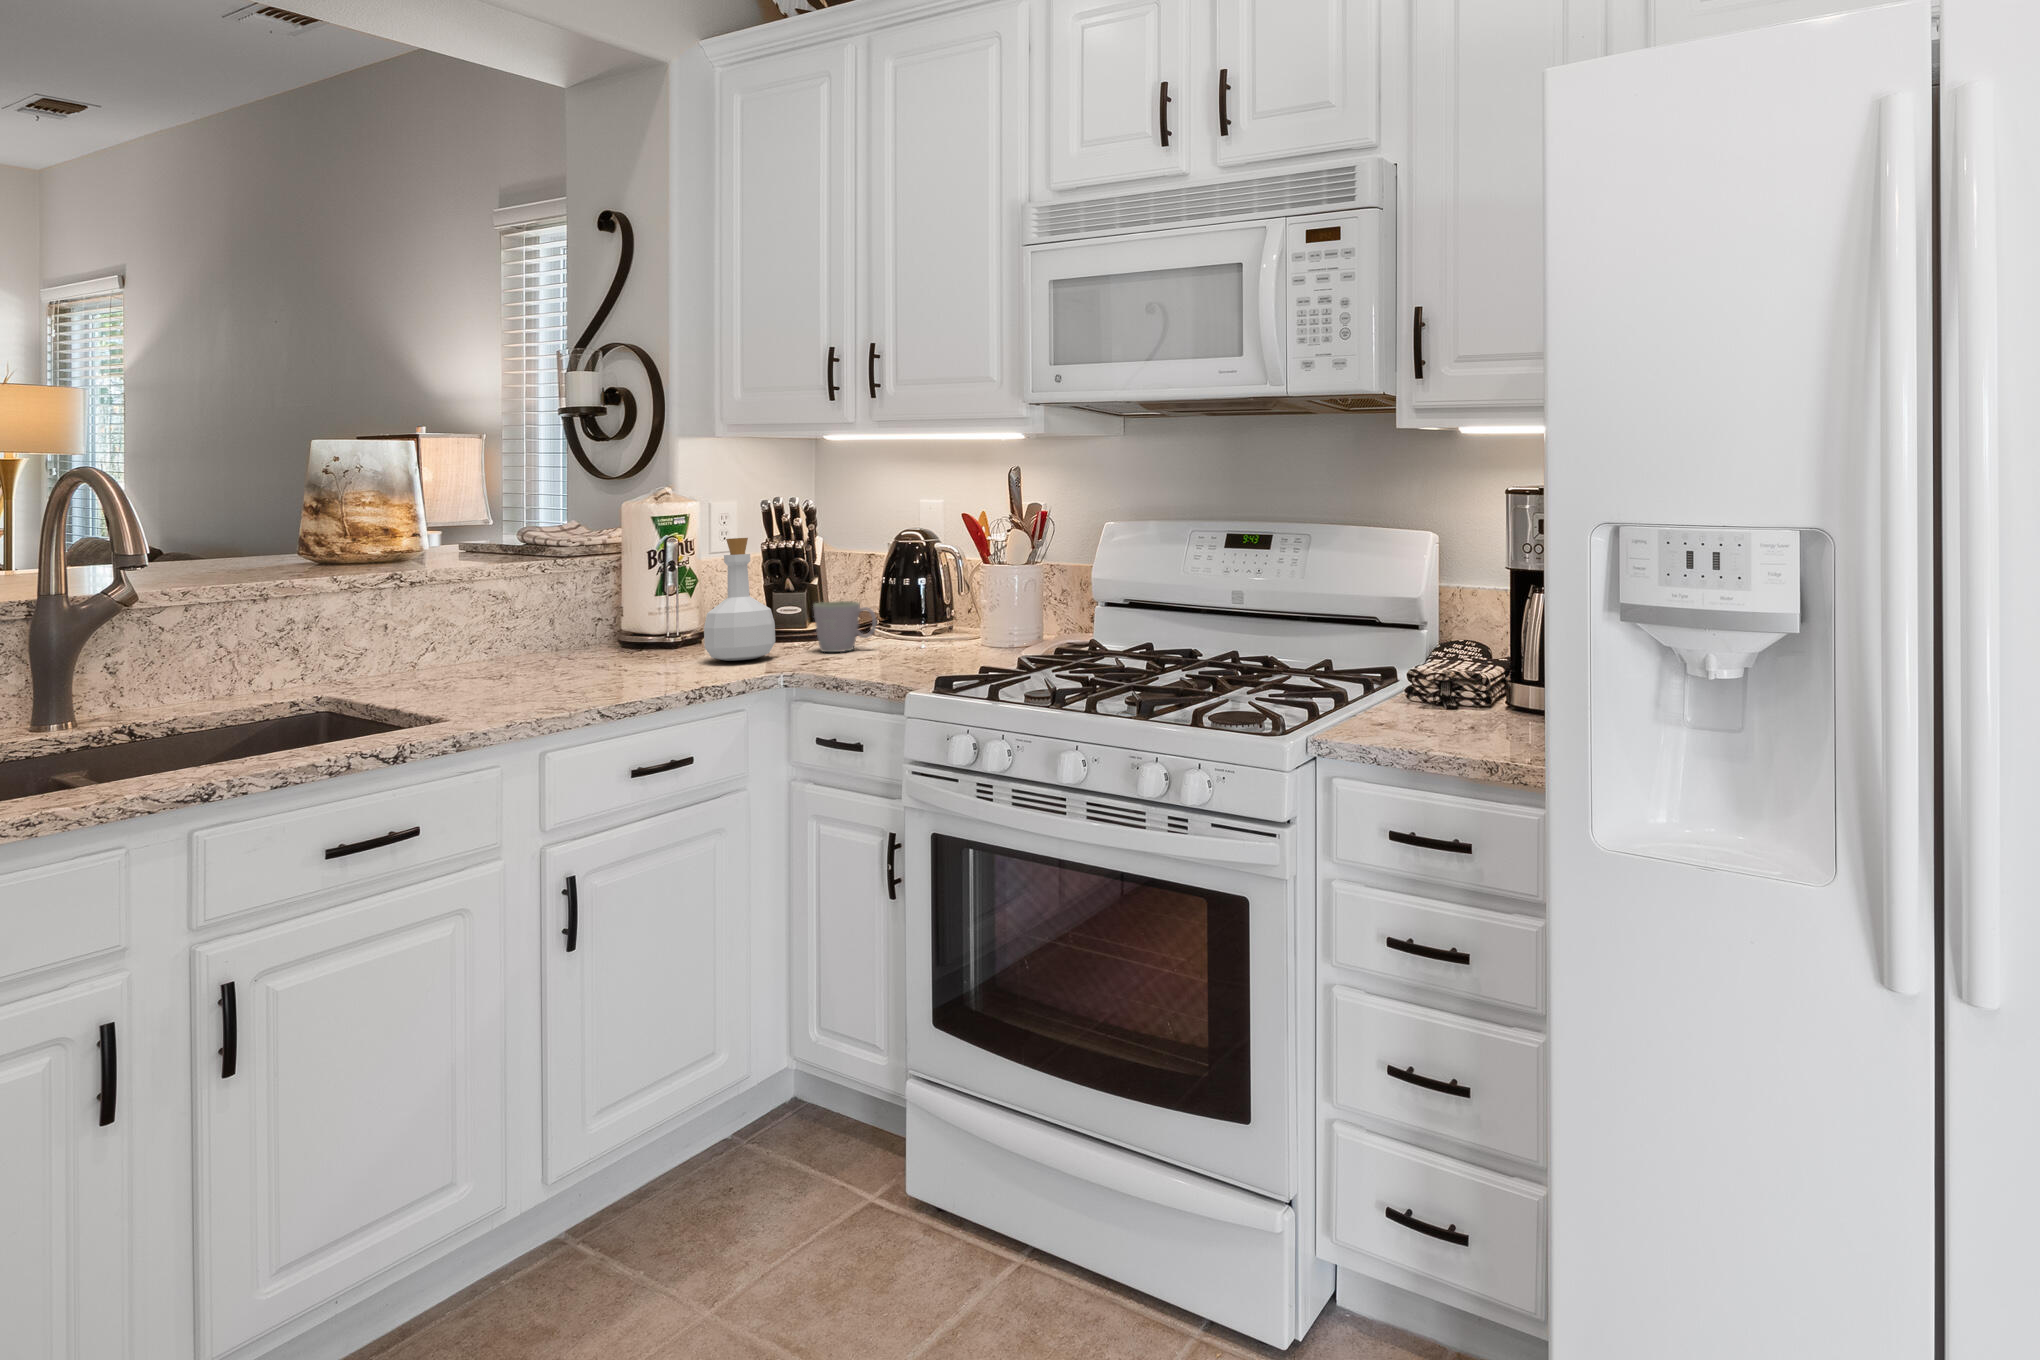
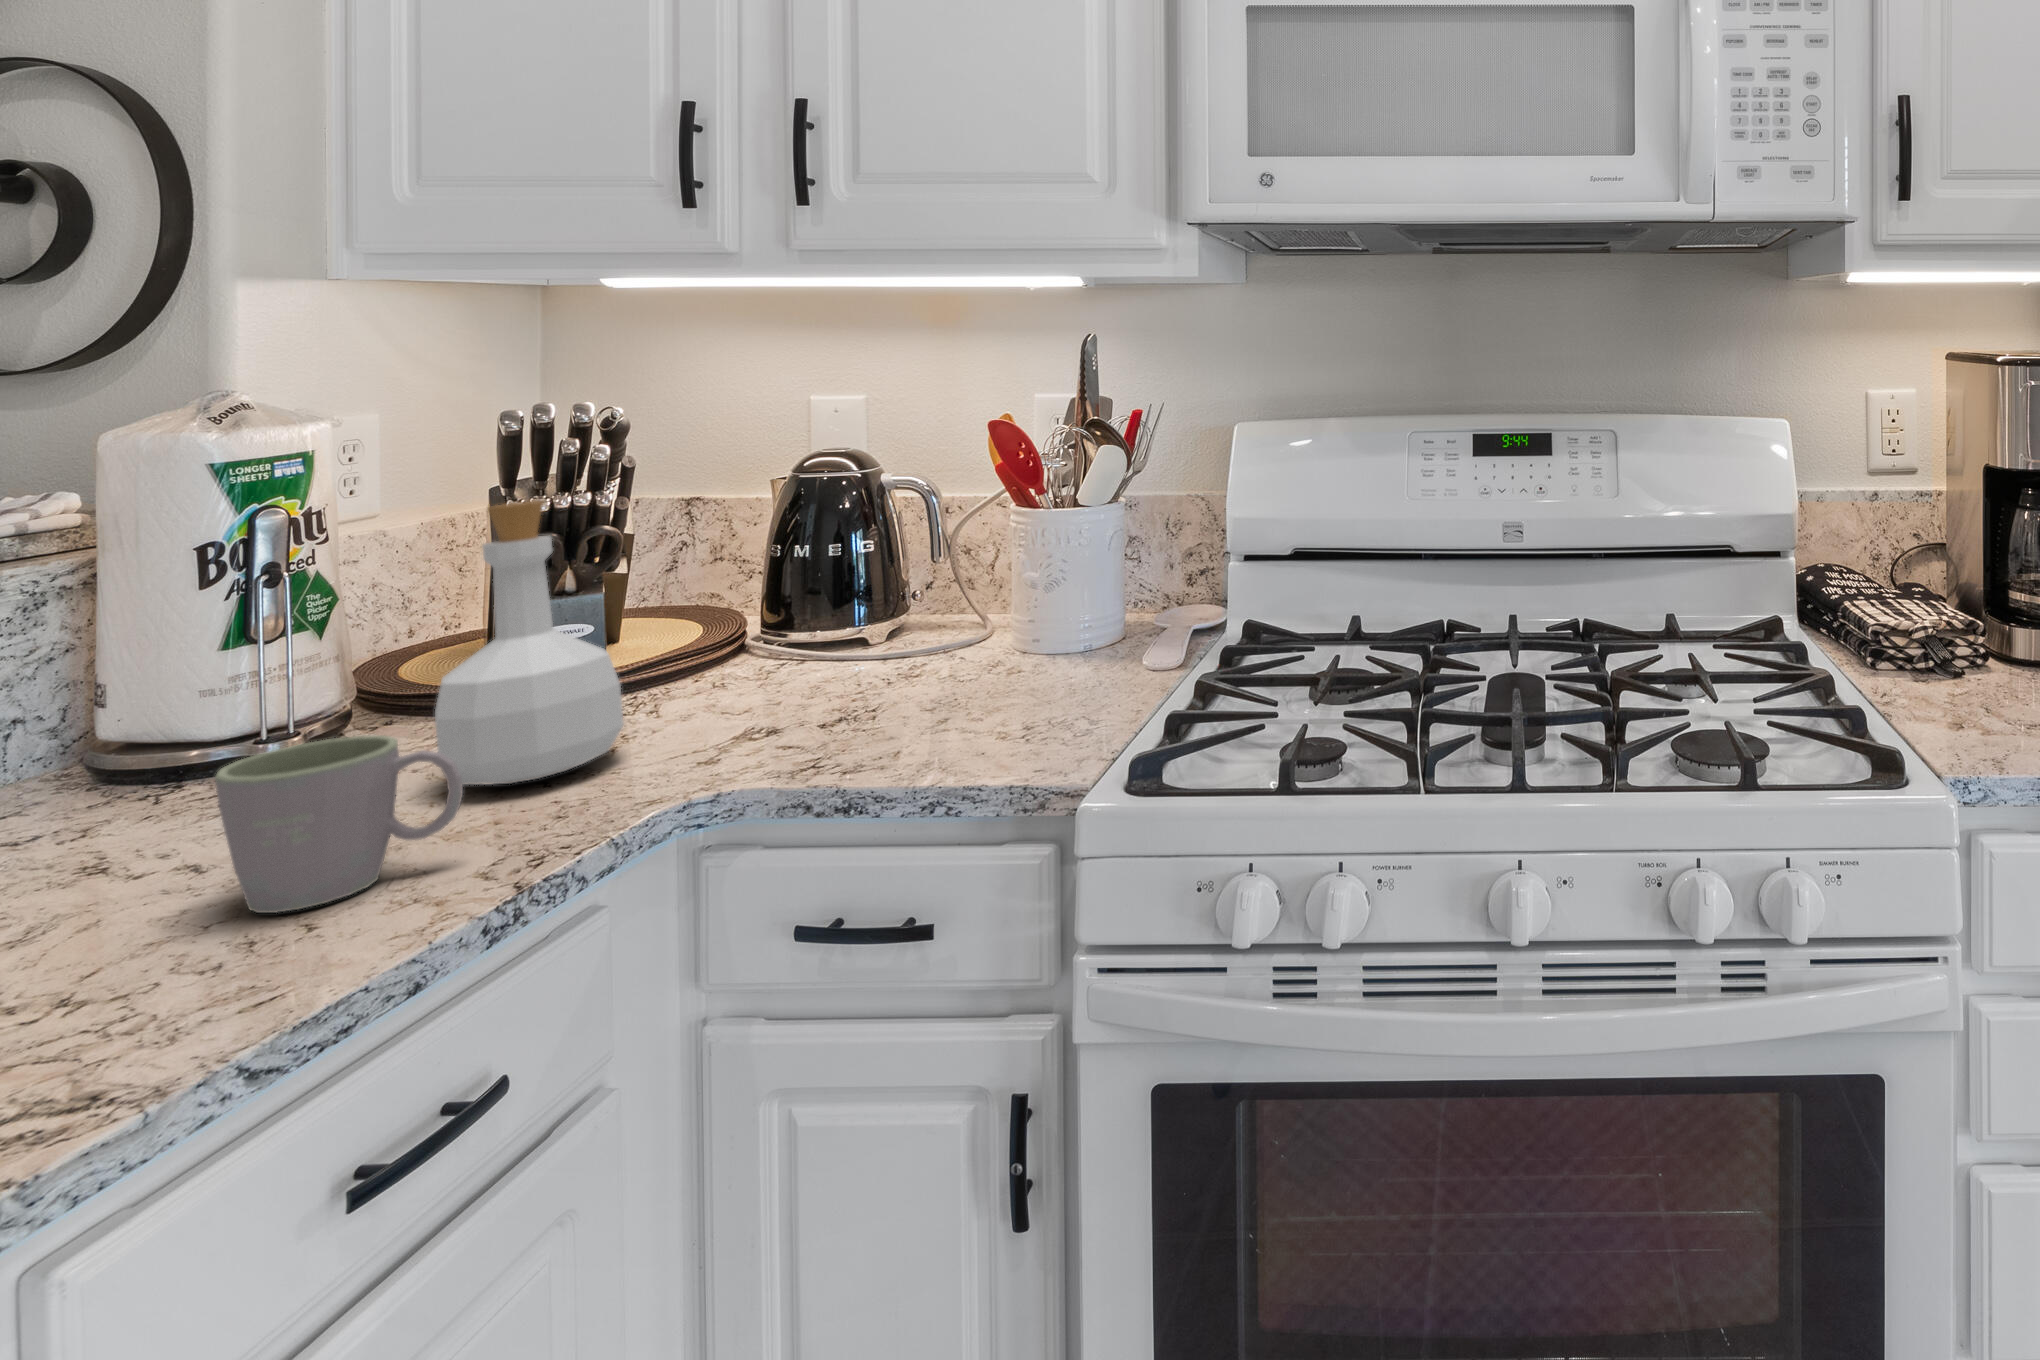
mug: present [813,601,877,652] -> present [215,735,463,913]

